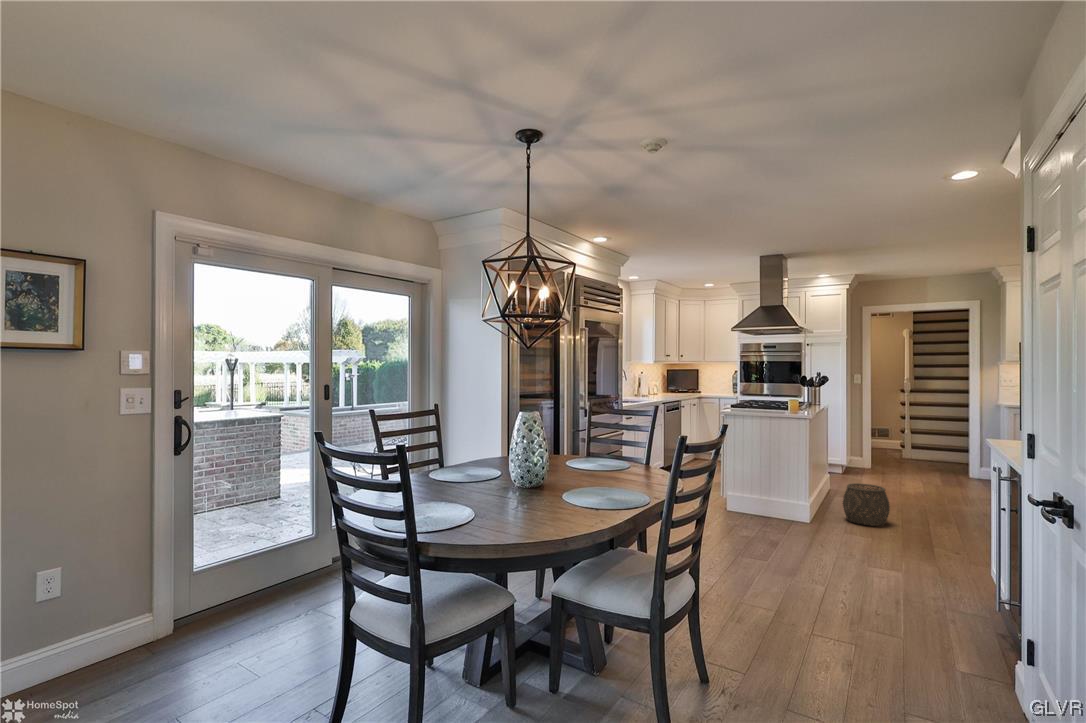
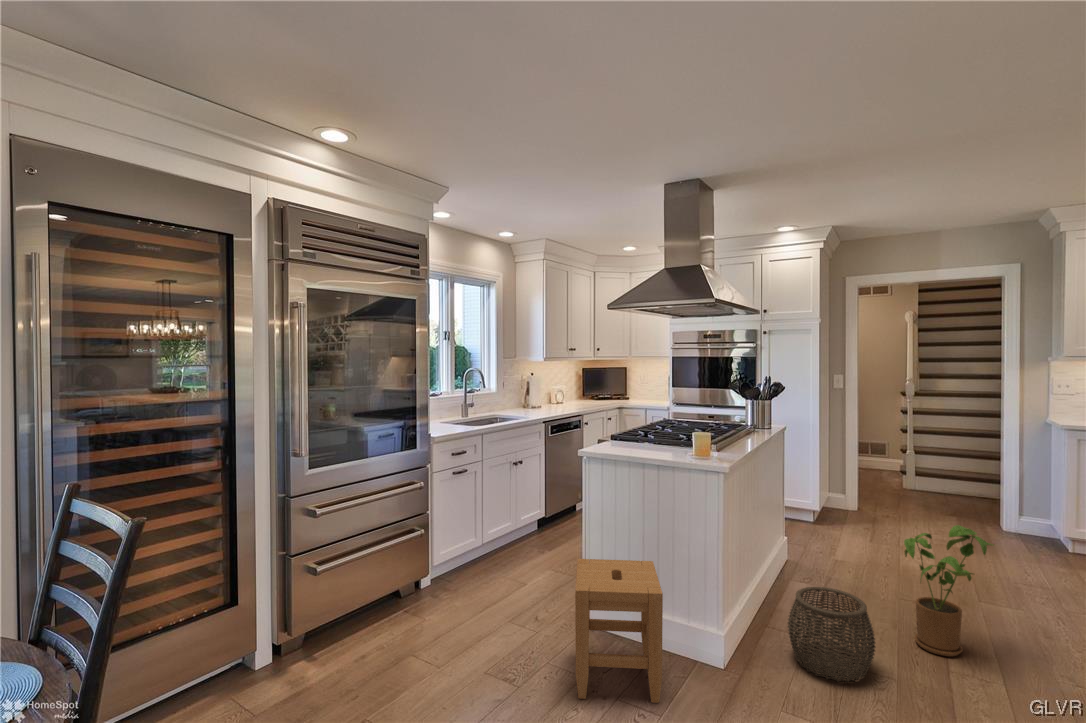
house plant: none [904,450,953,520] -> present [904,525,992,656]
stool: none [729,467,785,531] -> present [575,559,663,703]

